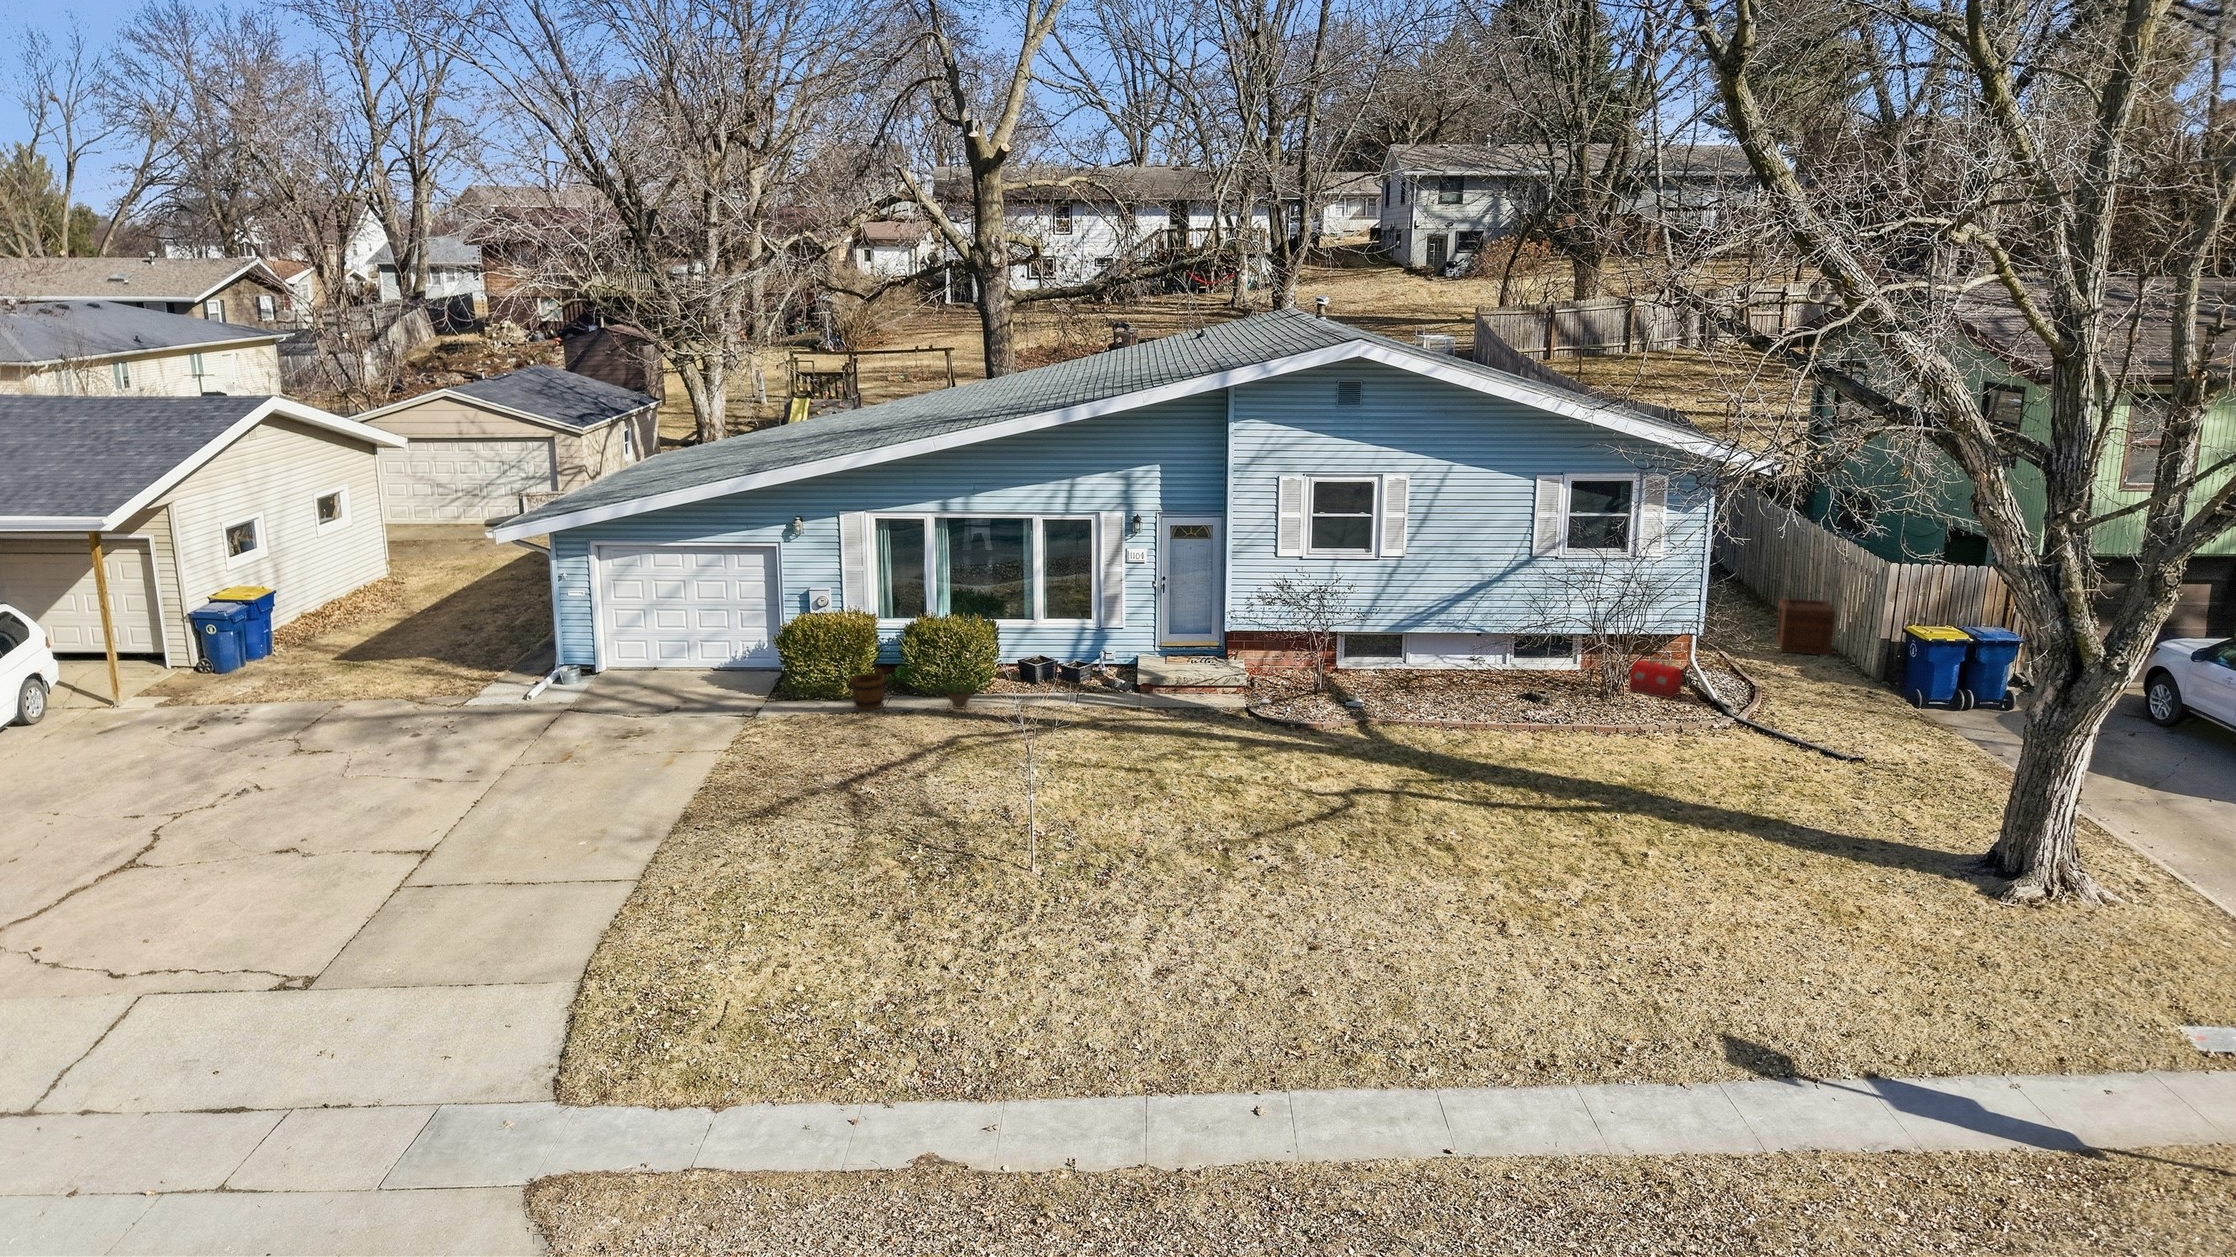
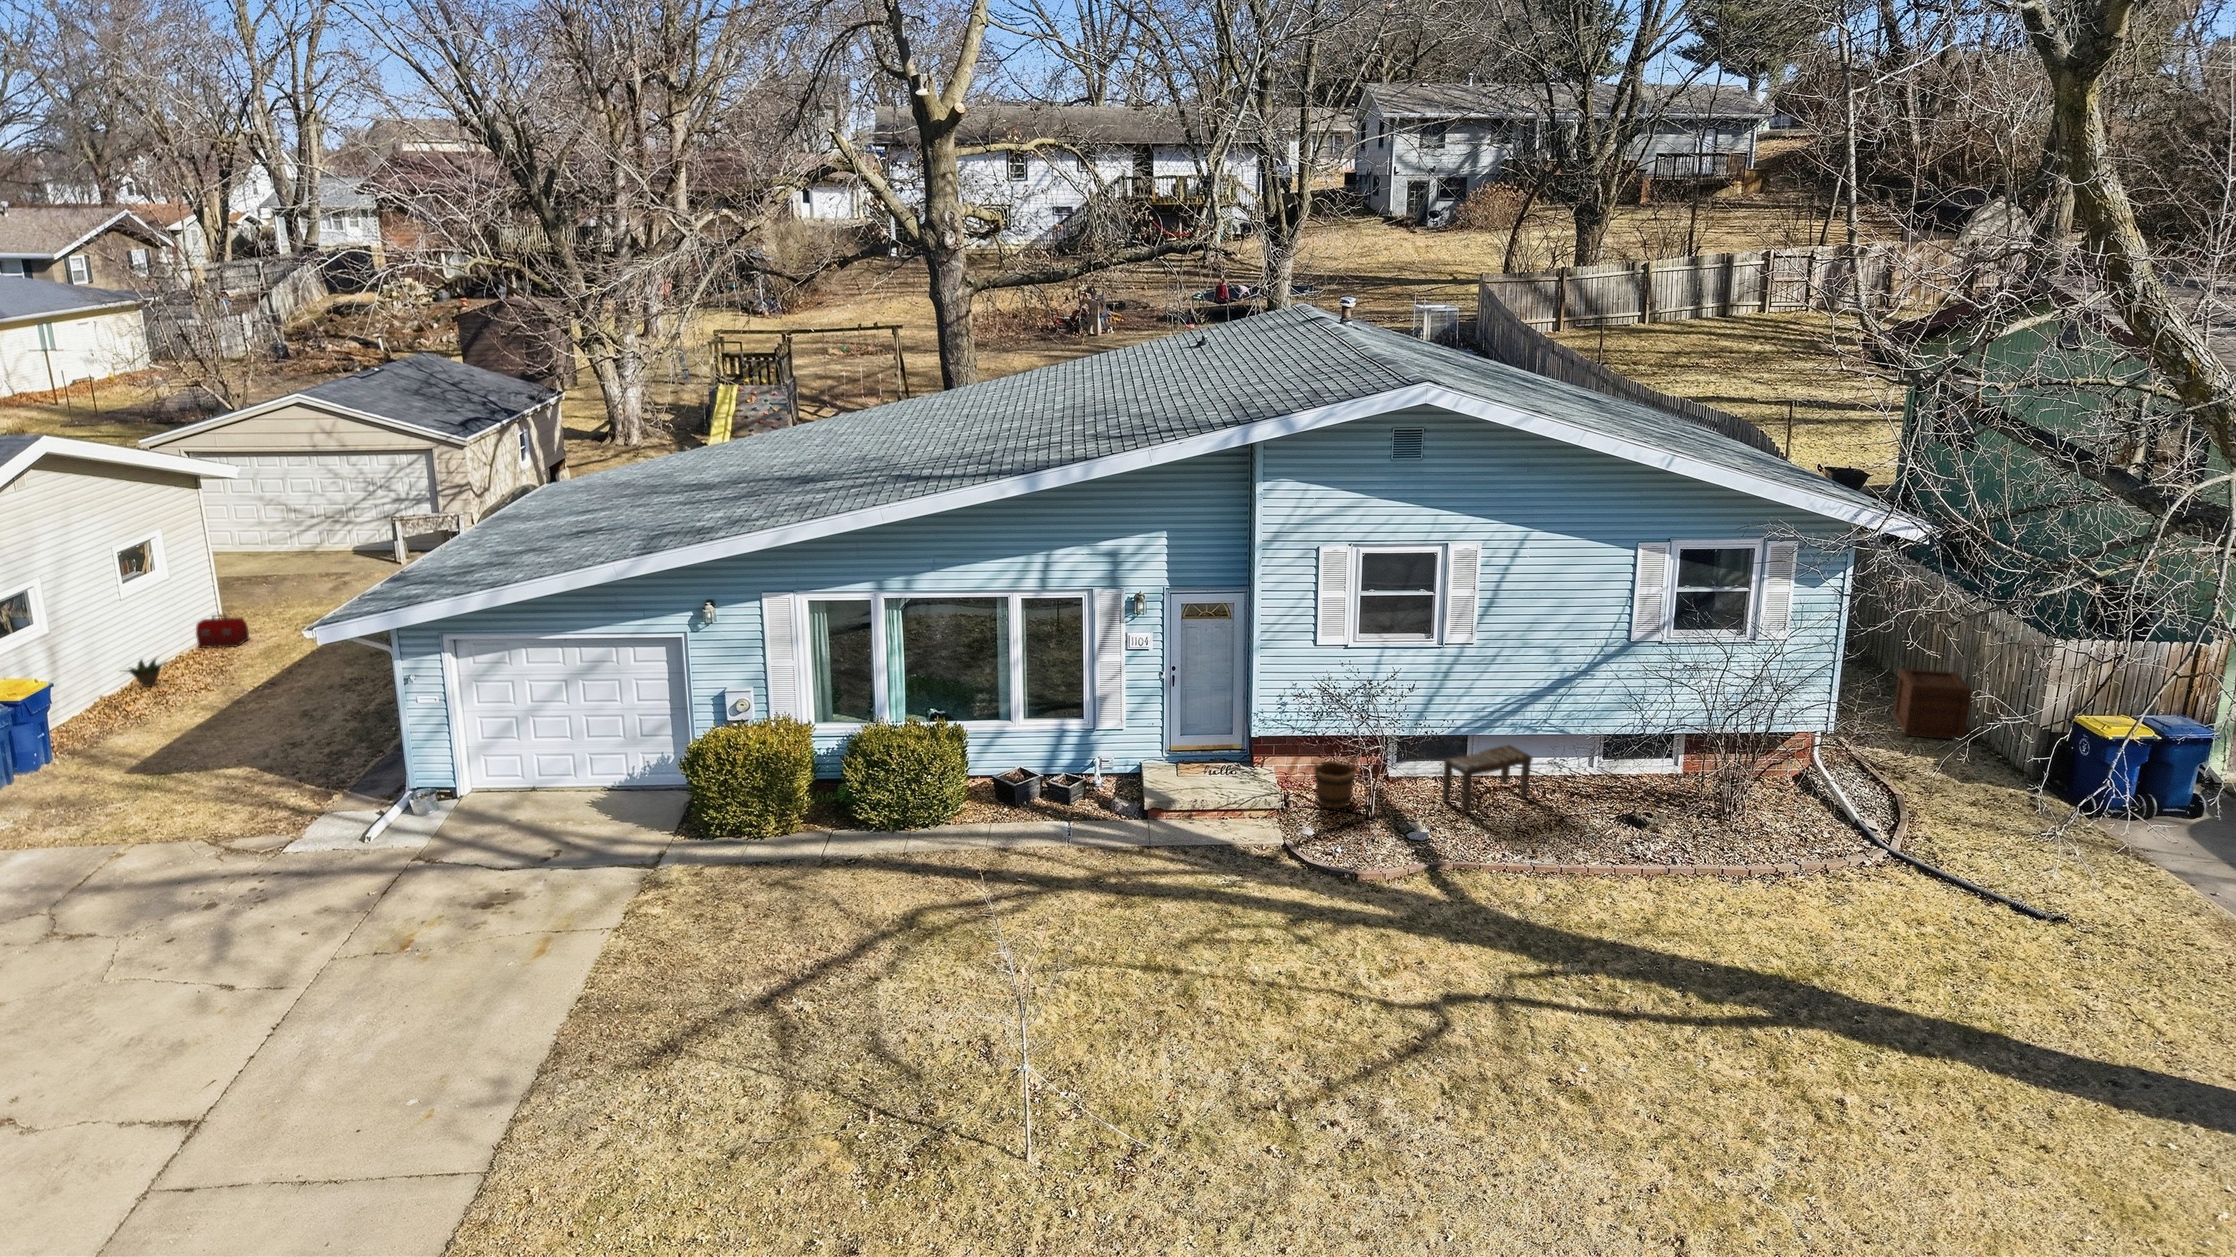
bench: none [1380,643,1454,694] -> present [1442,745,1533,813]
toolbox: present [1629,658,1683,699] -> present [196,615,249,648]
bucket: present [850,669,885,710] -> present [1314,761,1356,808]
decorative plant: present [943,681,974,709] -> present [127,658,166,687]

